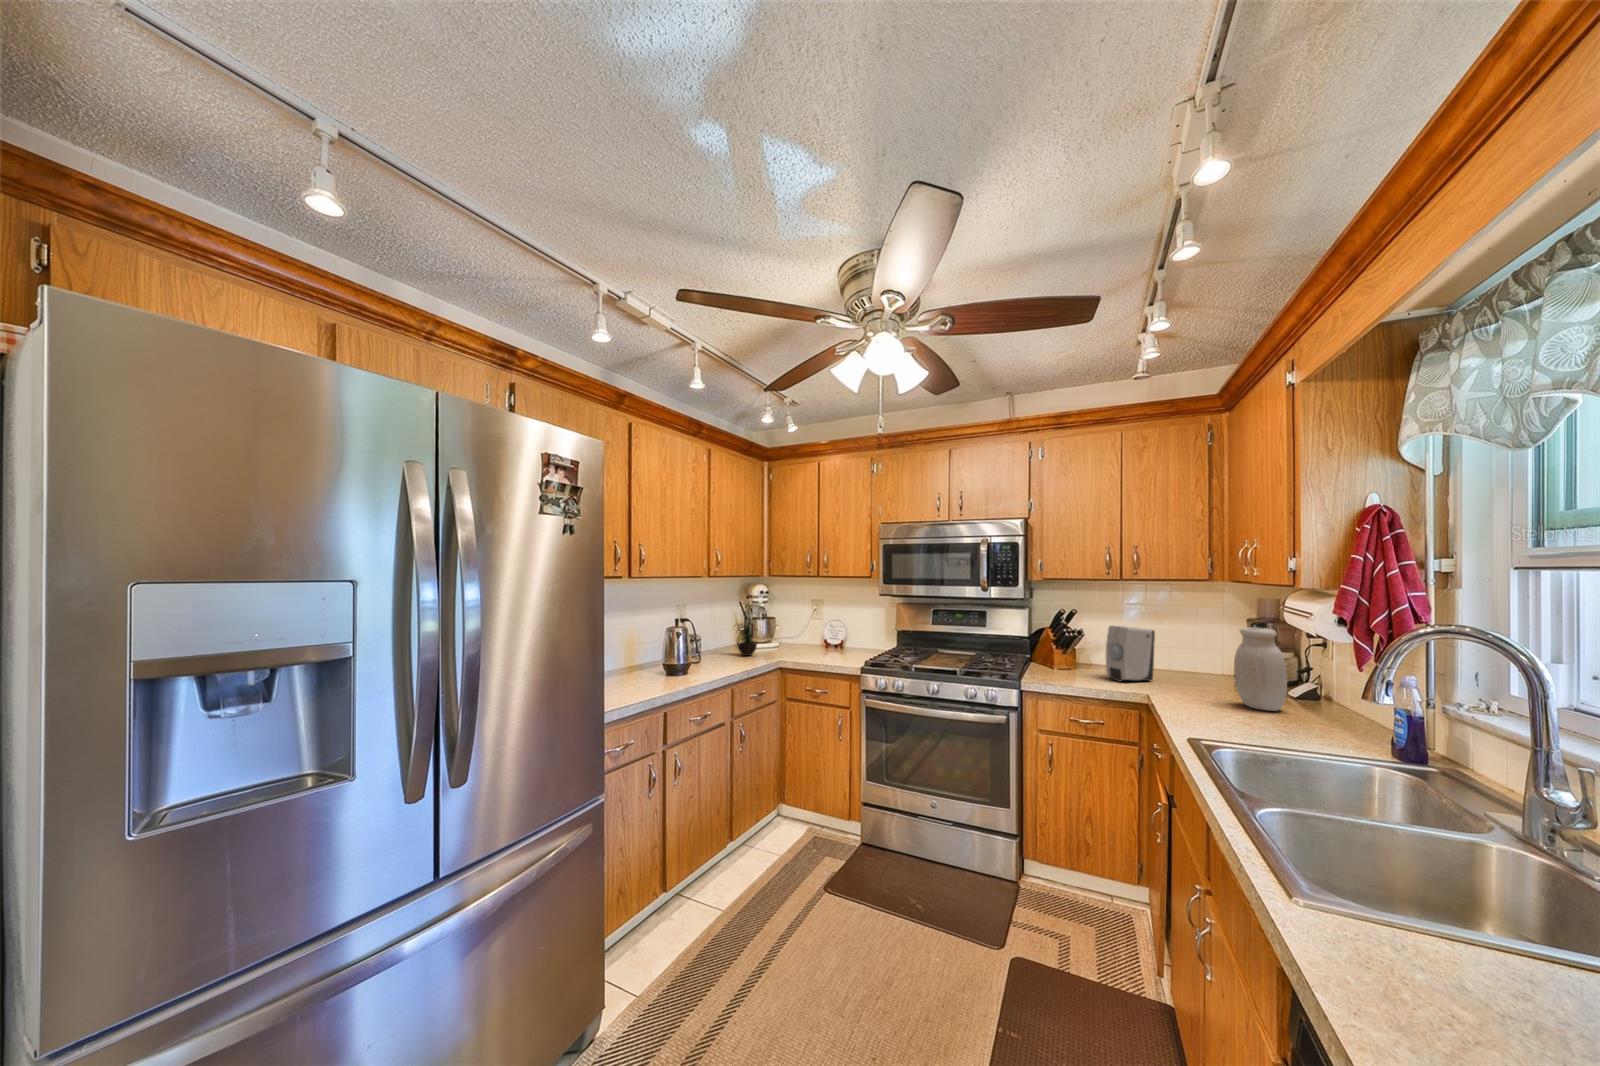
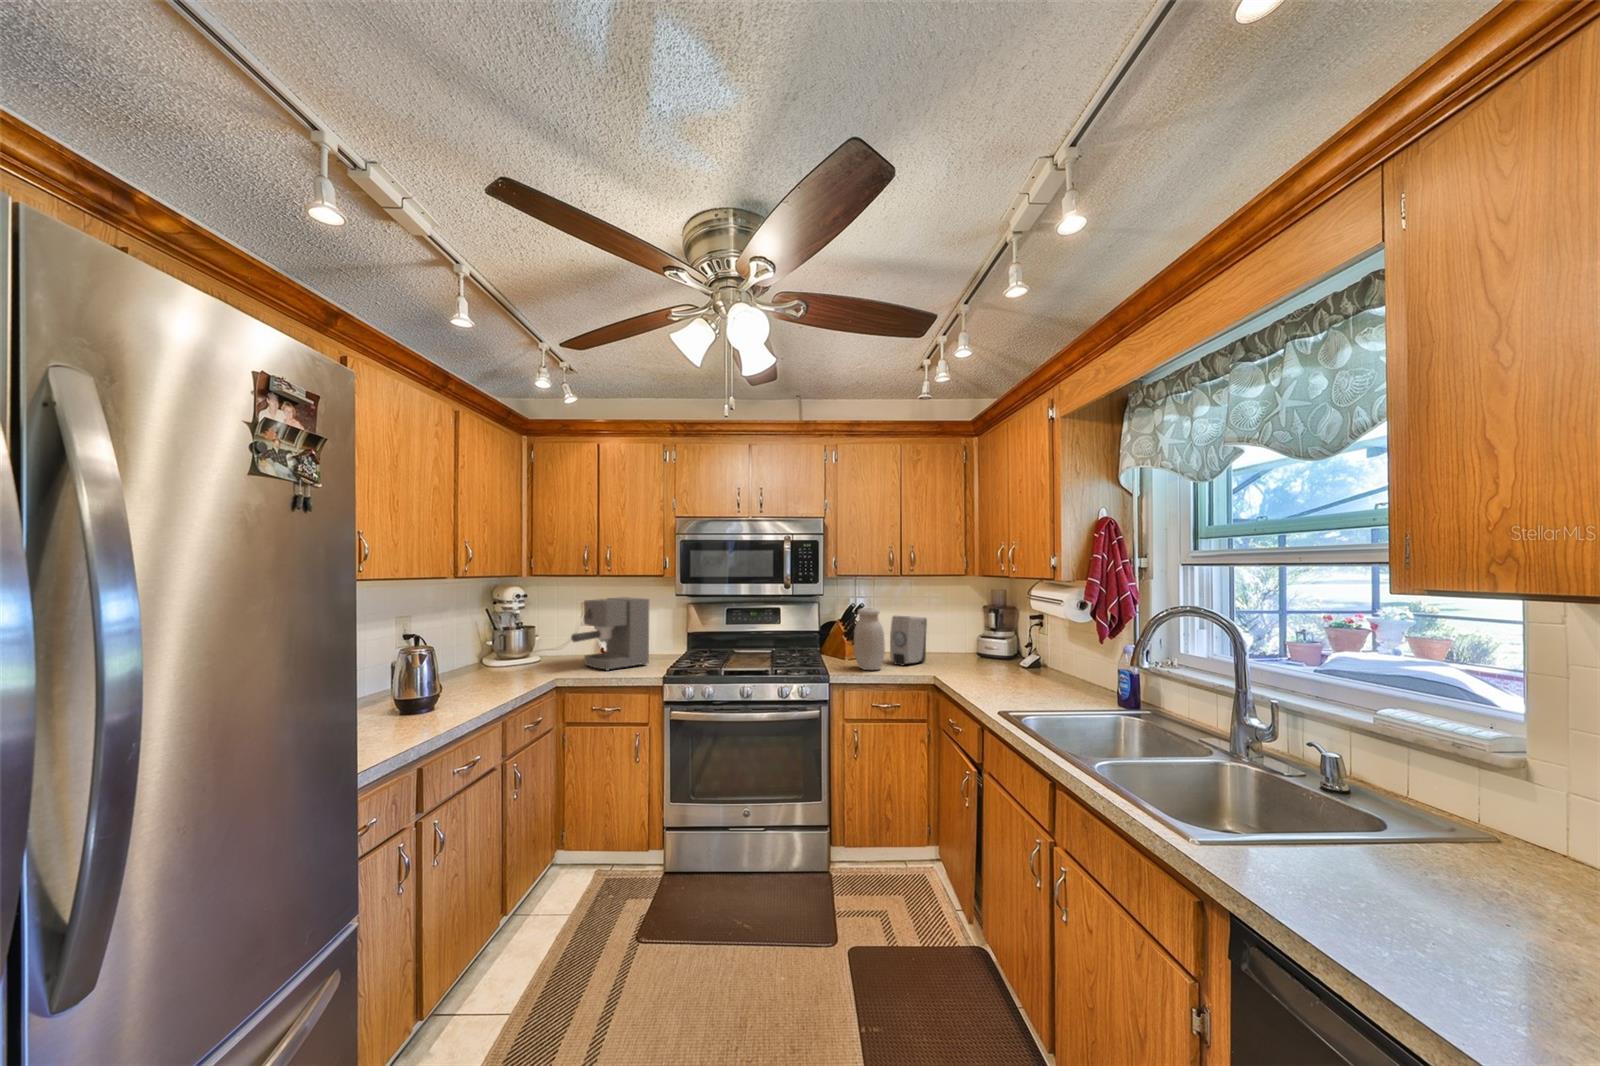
coffee maker: none [793,595,860,658] -> present [571,597,649,671]
potted plant: present [735,609,758,656] -> none [486,601,530,678]
jar: present [1235,627,1287,711] -> present [854,608,885,670]

